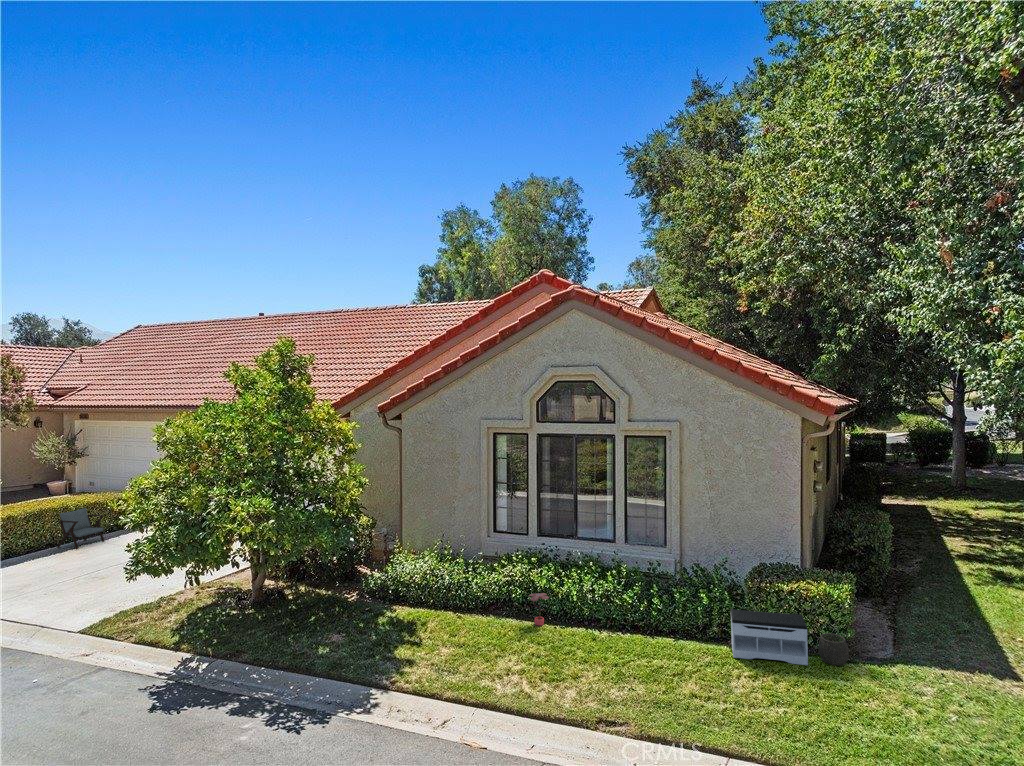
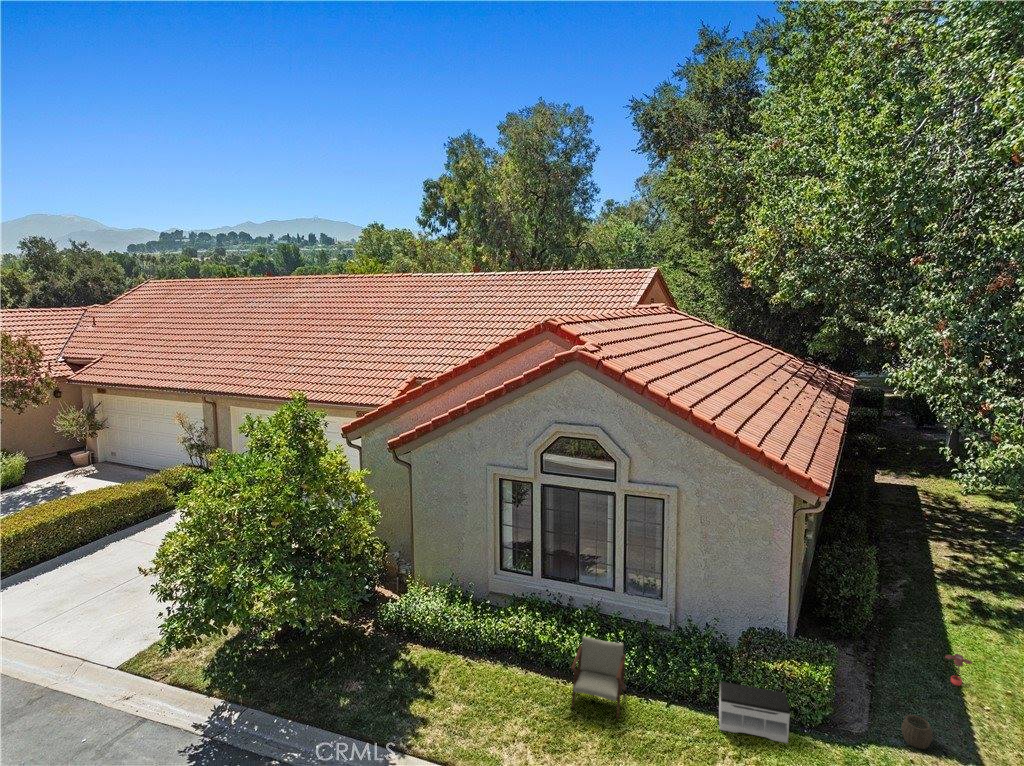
lounge chair: present [57,508,104,549] -> present [571,636,626,719]
potted plant: present [529,593,549,626] -> present [945,654,972,686]
woven basket: present [818,633,849,666] -> present [902,715,932,749]

